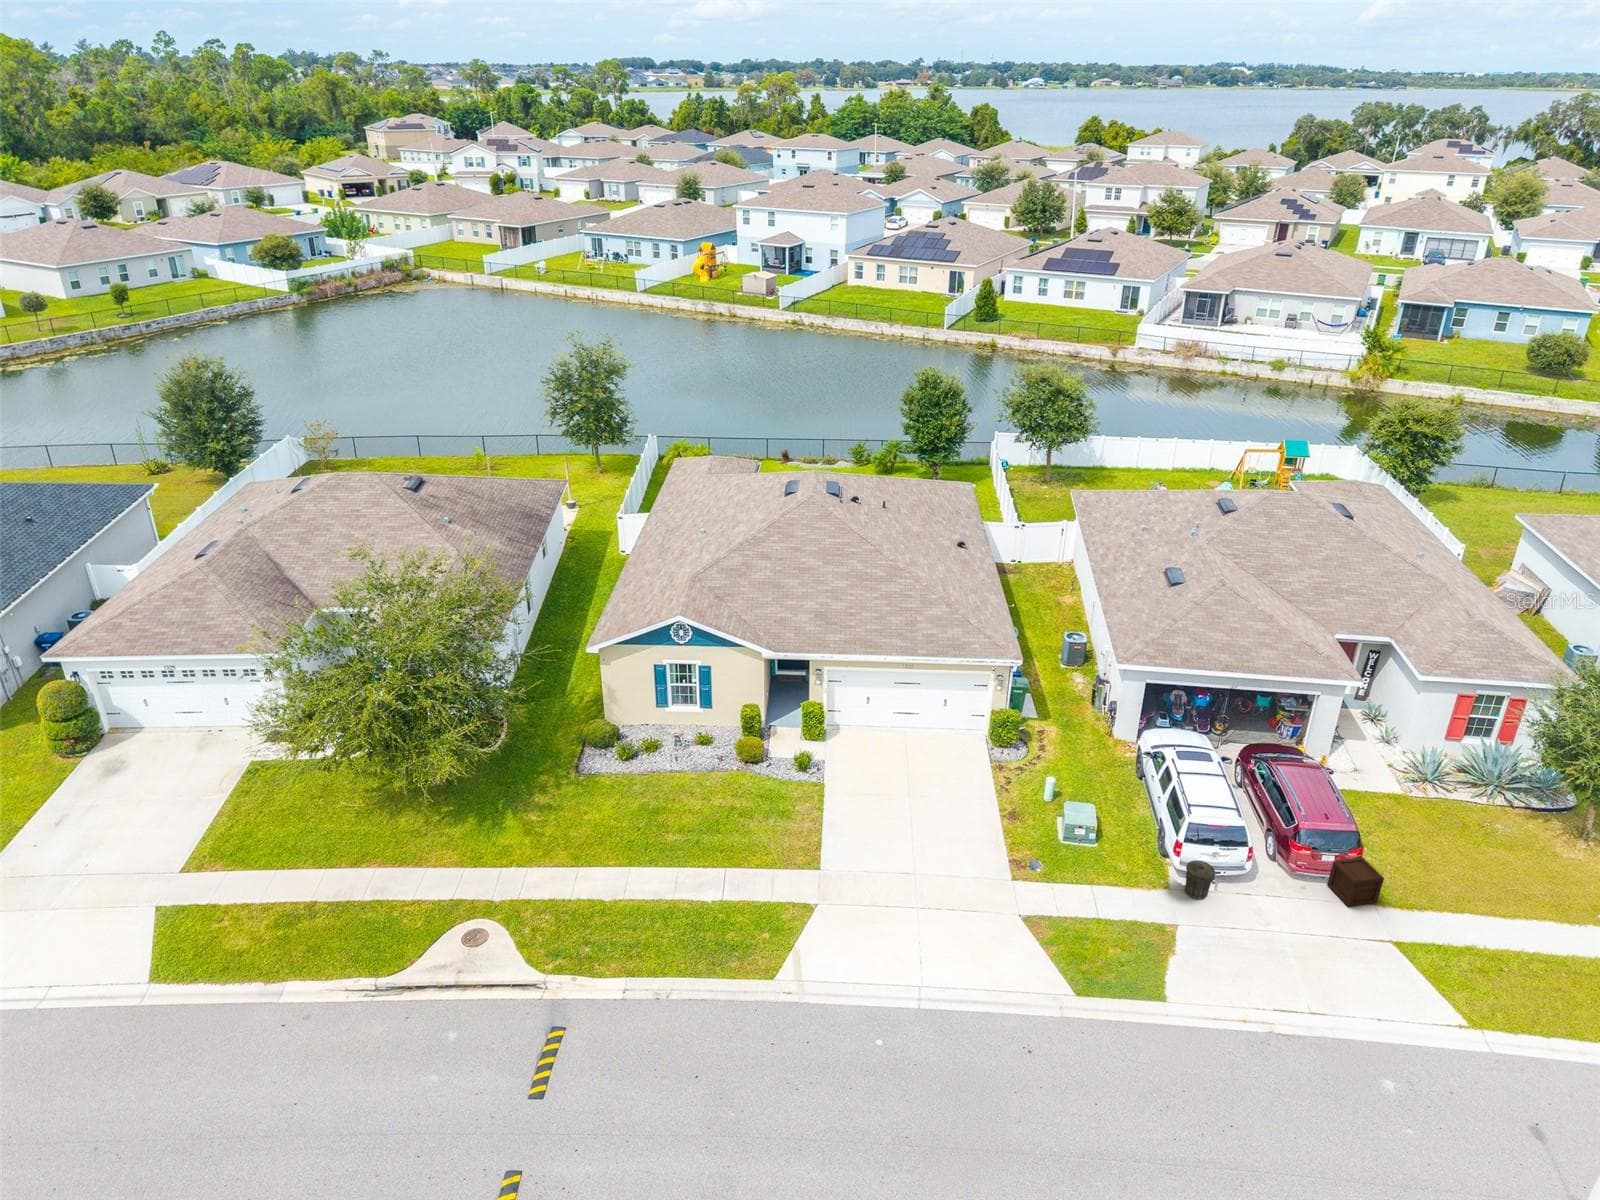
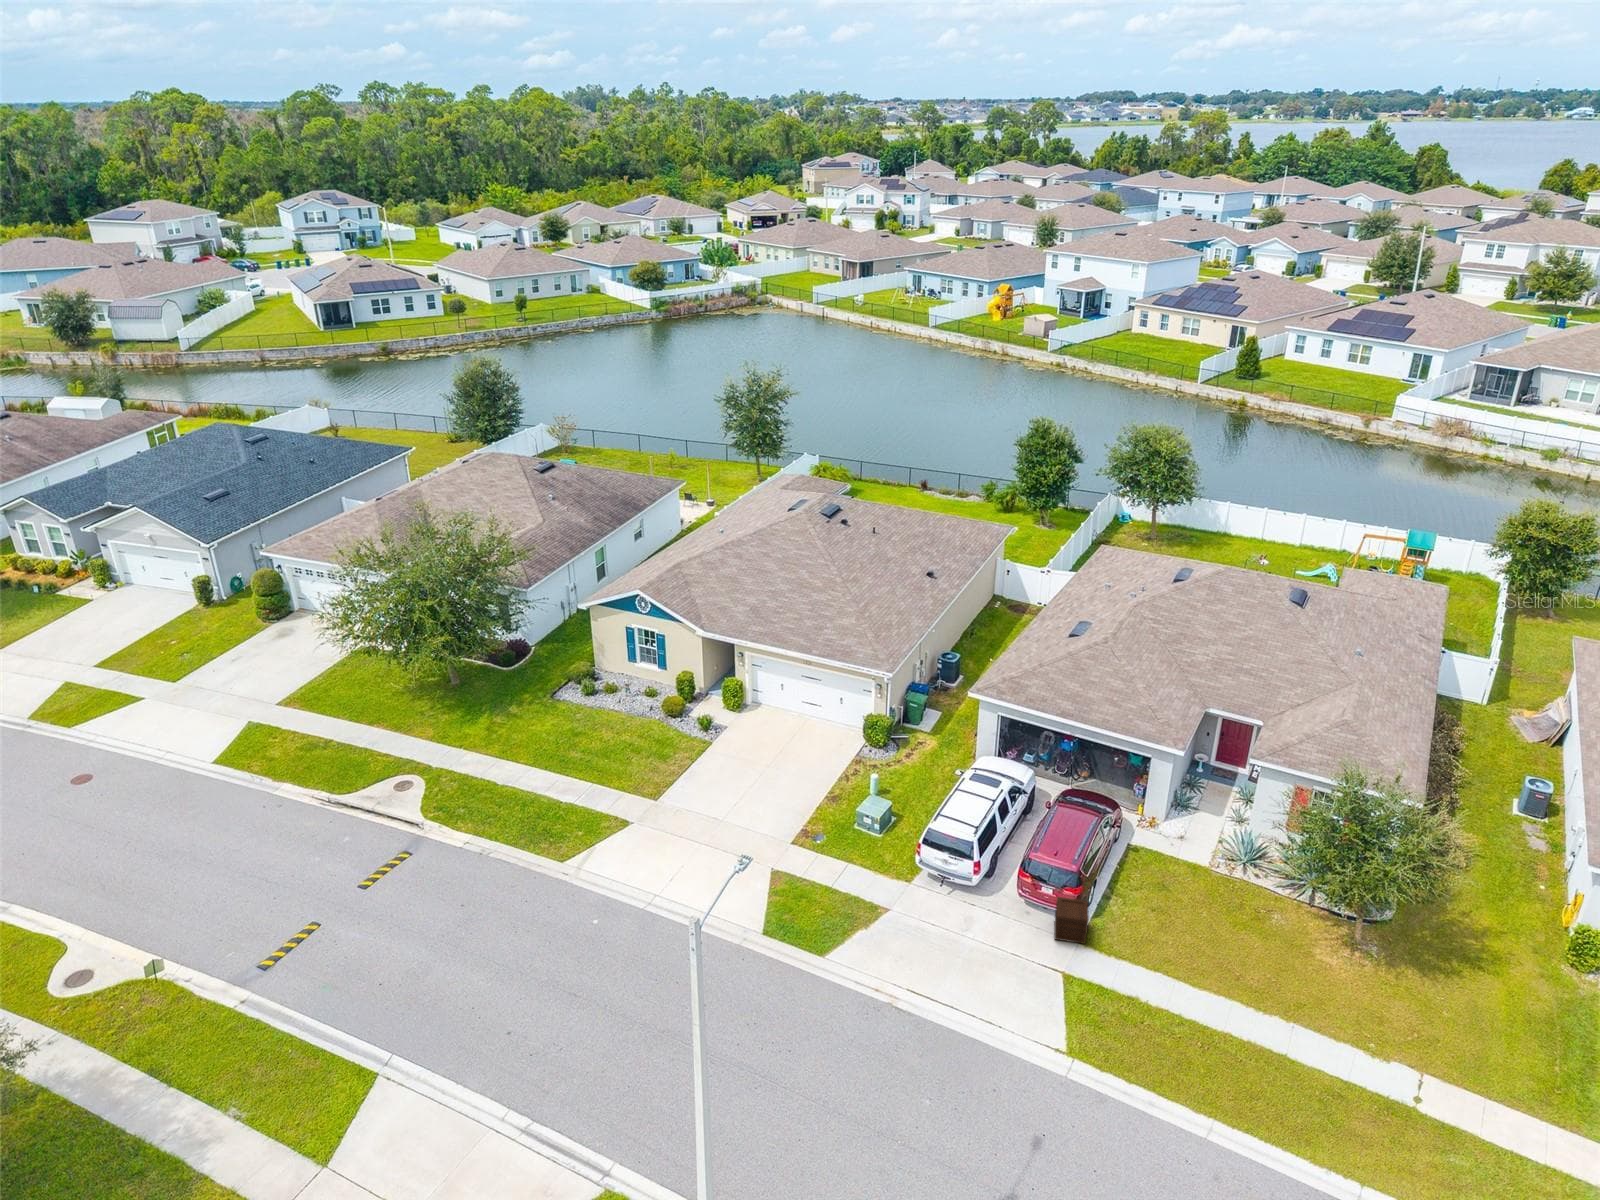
trash can: present [1185,860,1215,899] -> none [920,865,944,899]

